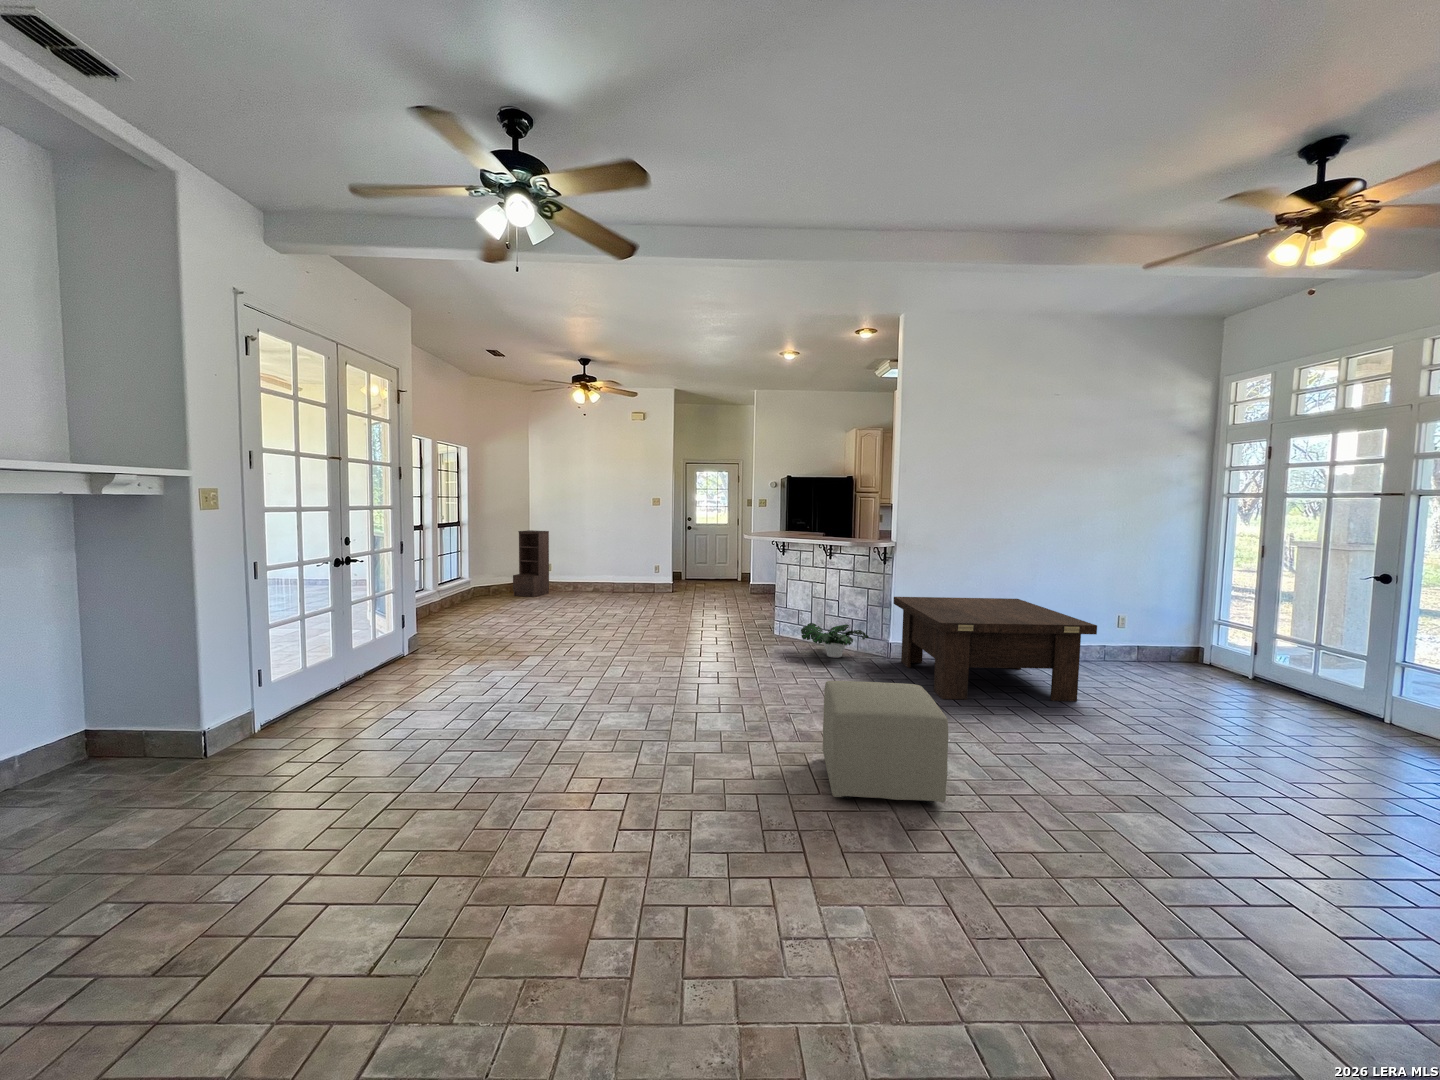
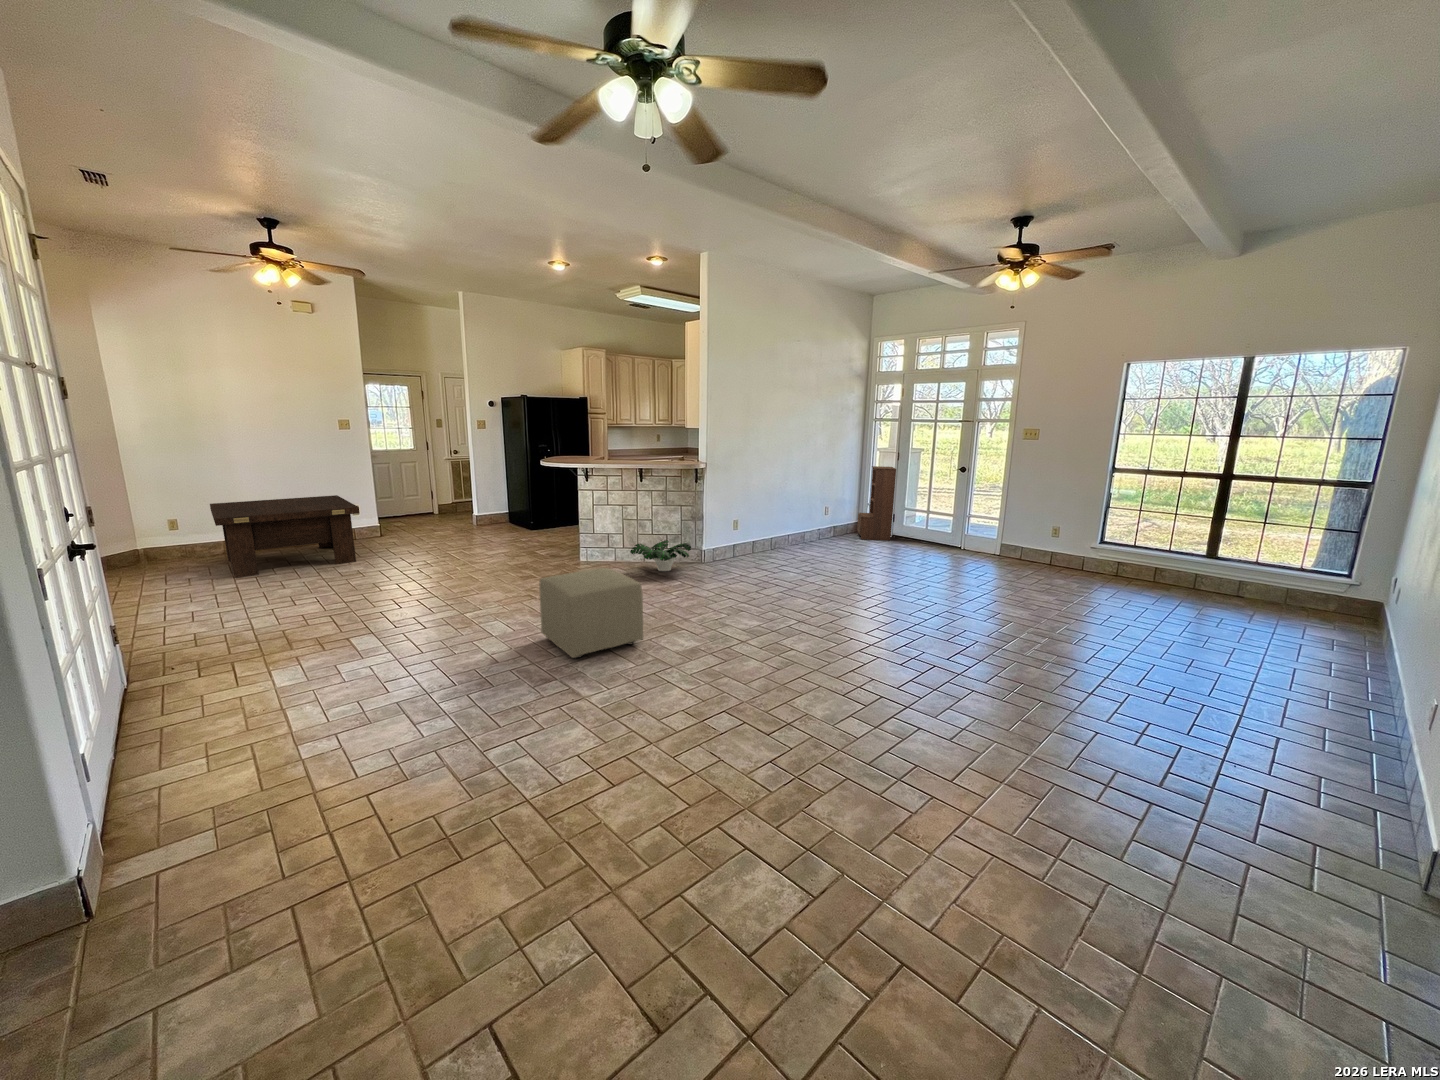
bookshelf: present [513,530,549,597] -> present [857,466,896,540]
coffee table: present [894,597,1097,701] -> present [210,495,359,578]
ottoman: present [823,681,948,804] -> present [539,568,643,658]

